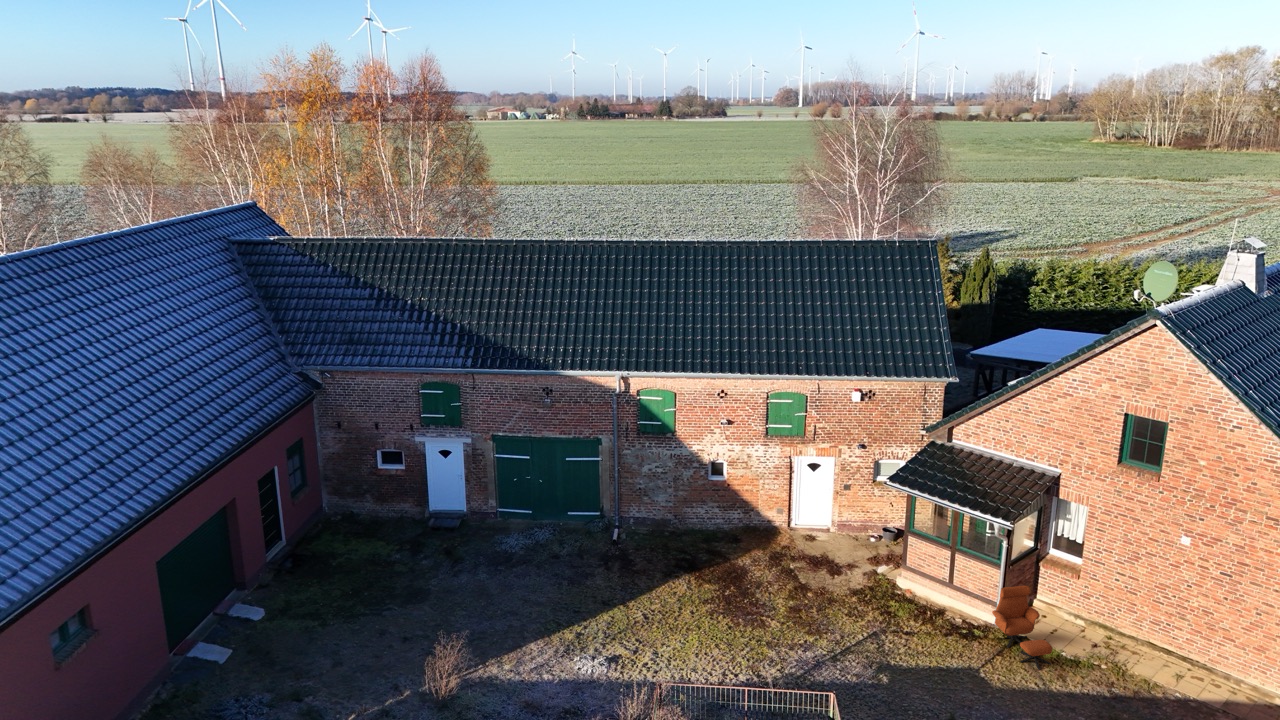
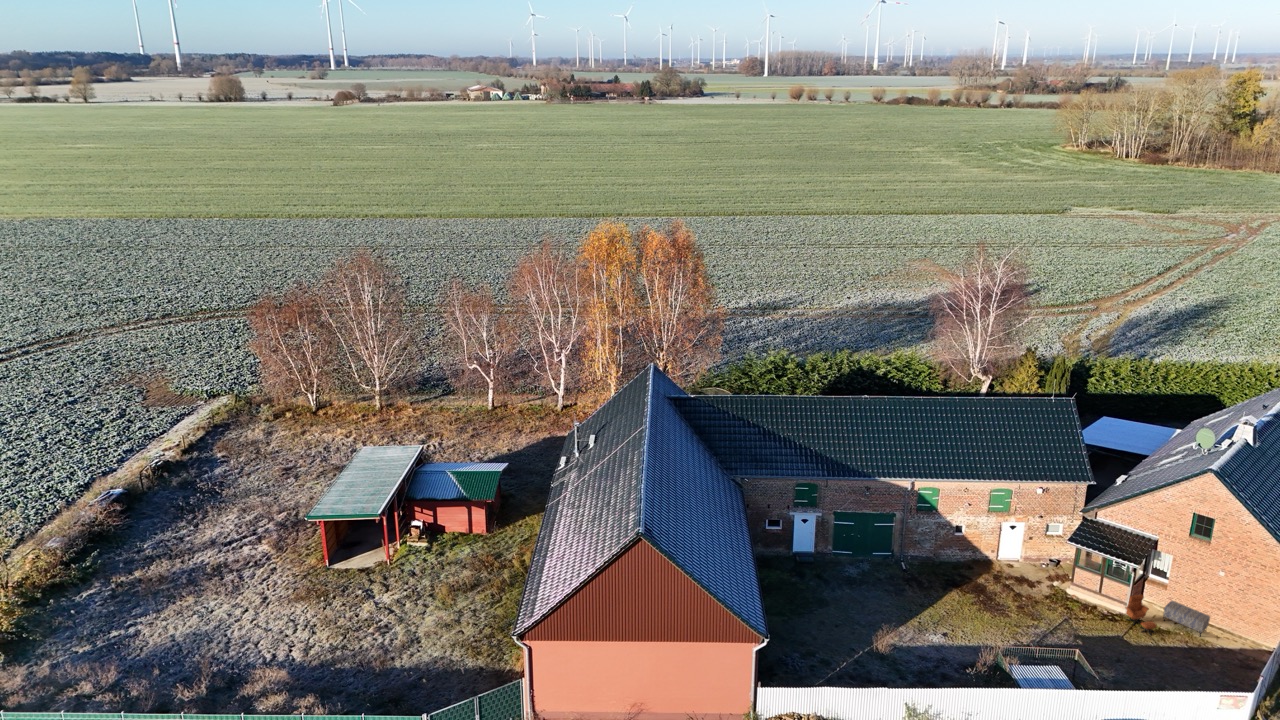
bench: none [1070,599,1164,673] -> present [1163,601,1210,636]

